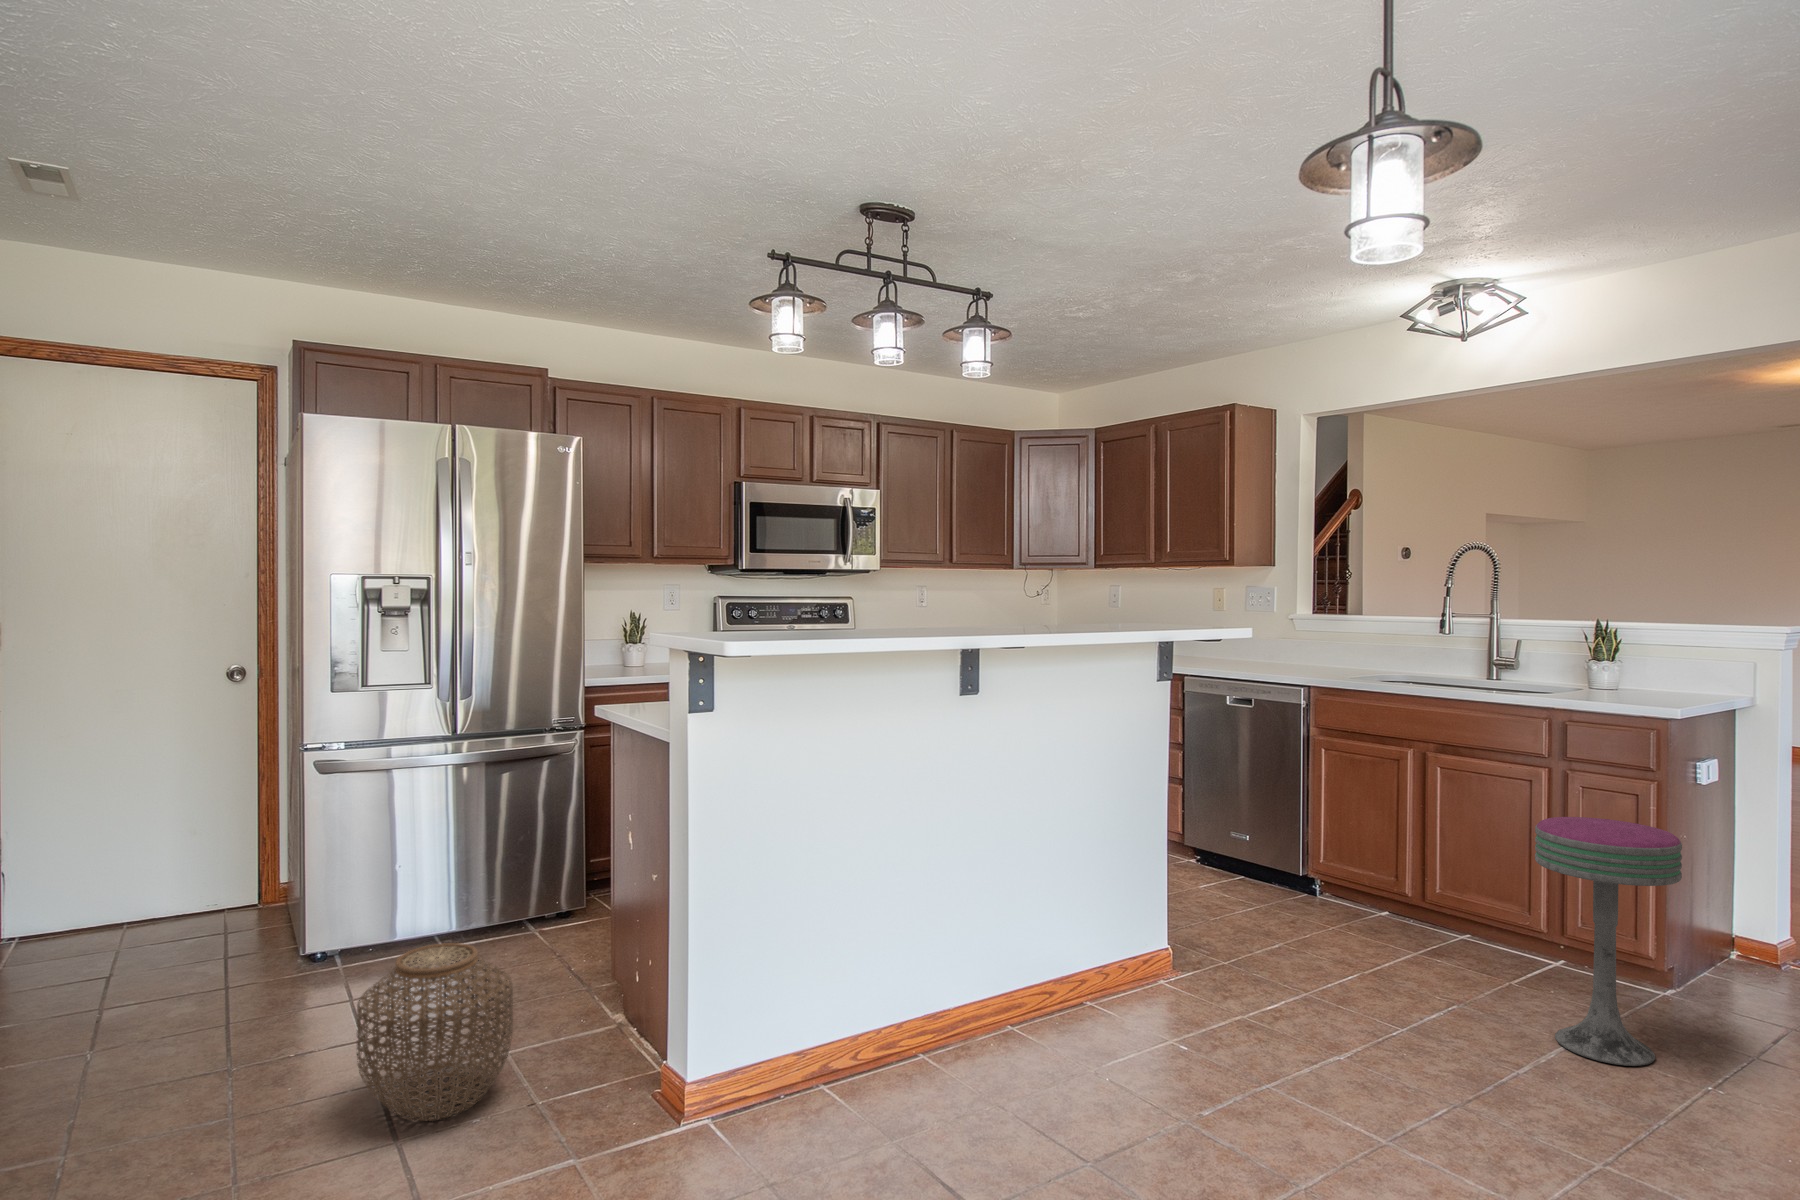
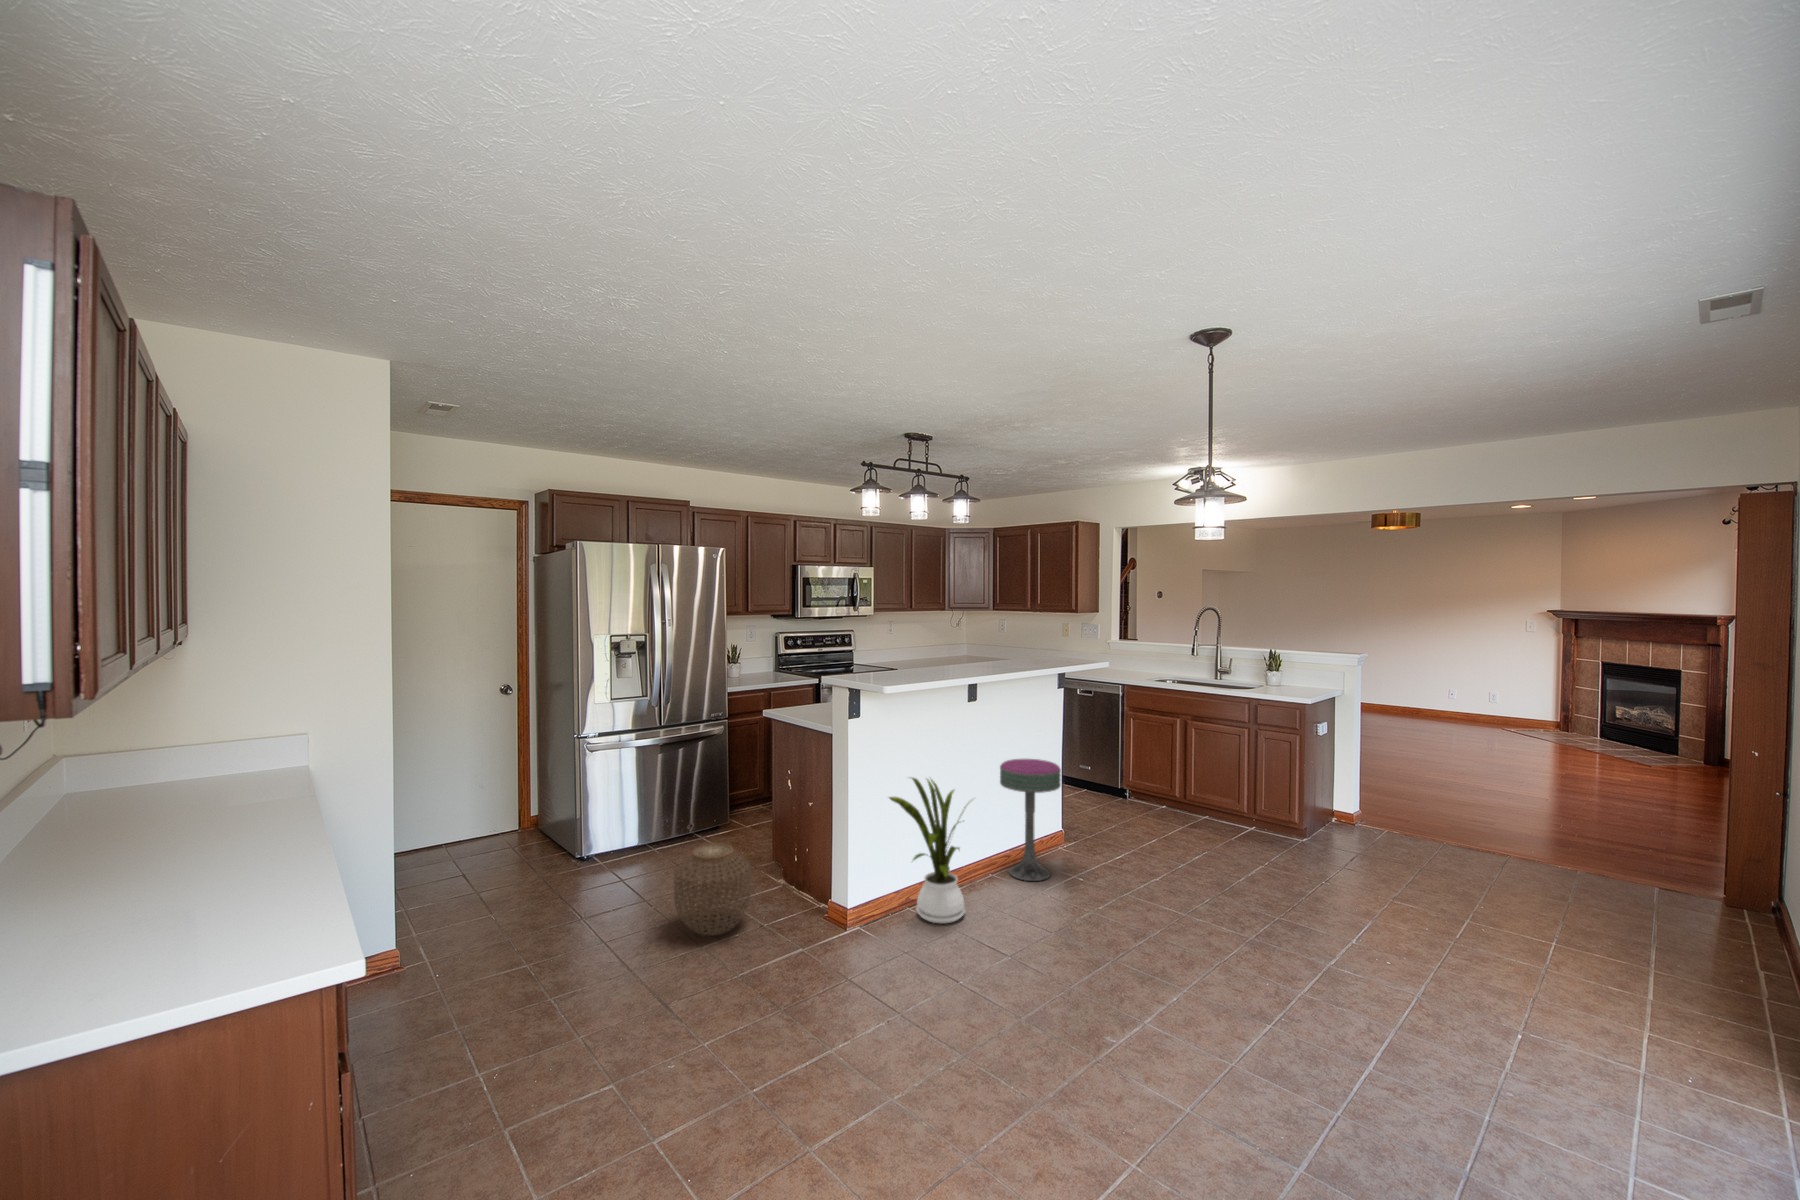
bar stool: present [1535,817,1682,1066] -> present [1000,759,1061,881]
house plant: none [765,829,944,1127] -> present [889,778,965,923]

